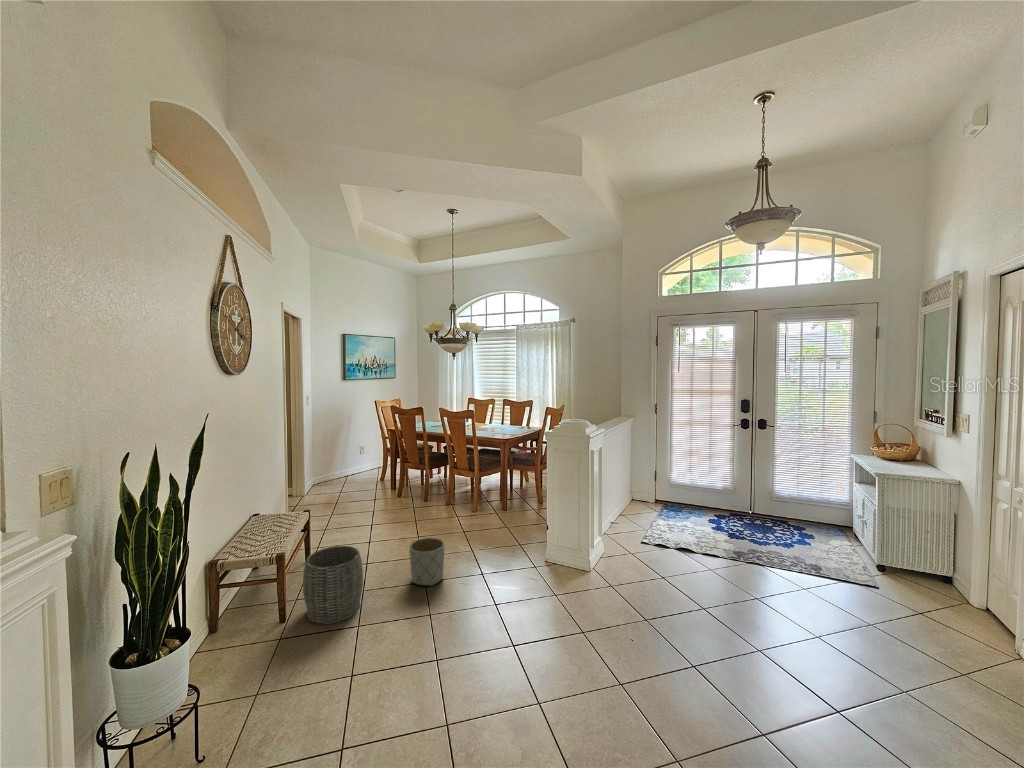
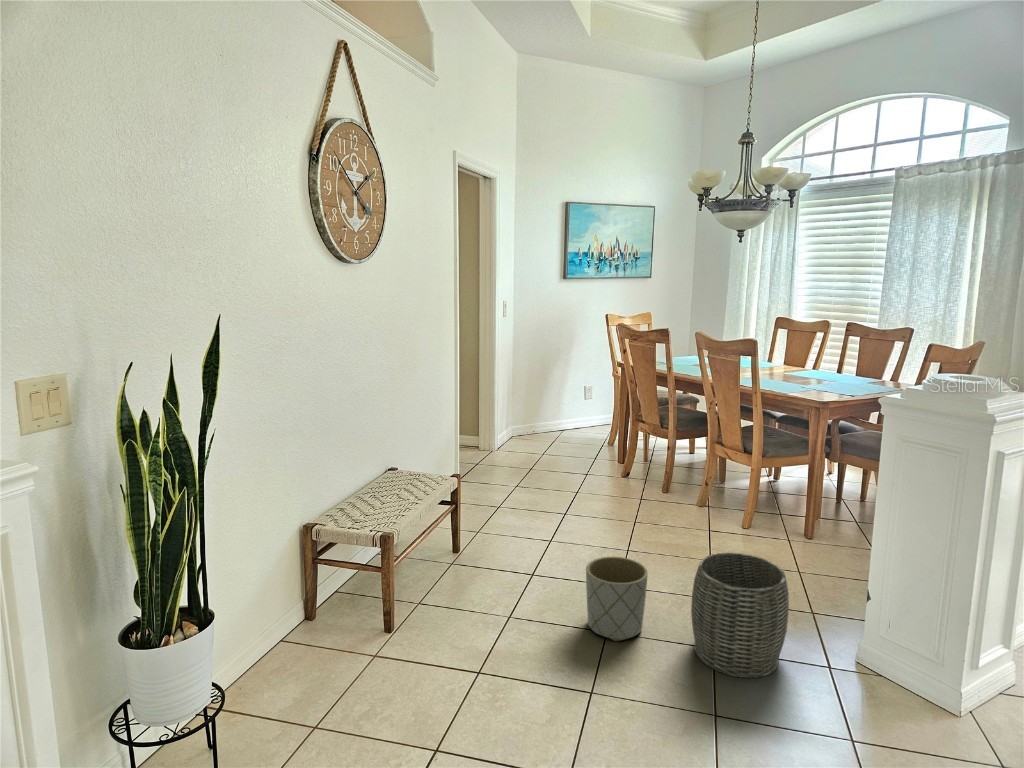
woven basket: present [303,546,363,624] -> present [691,553,789,678]

